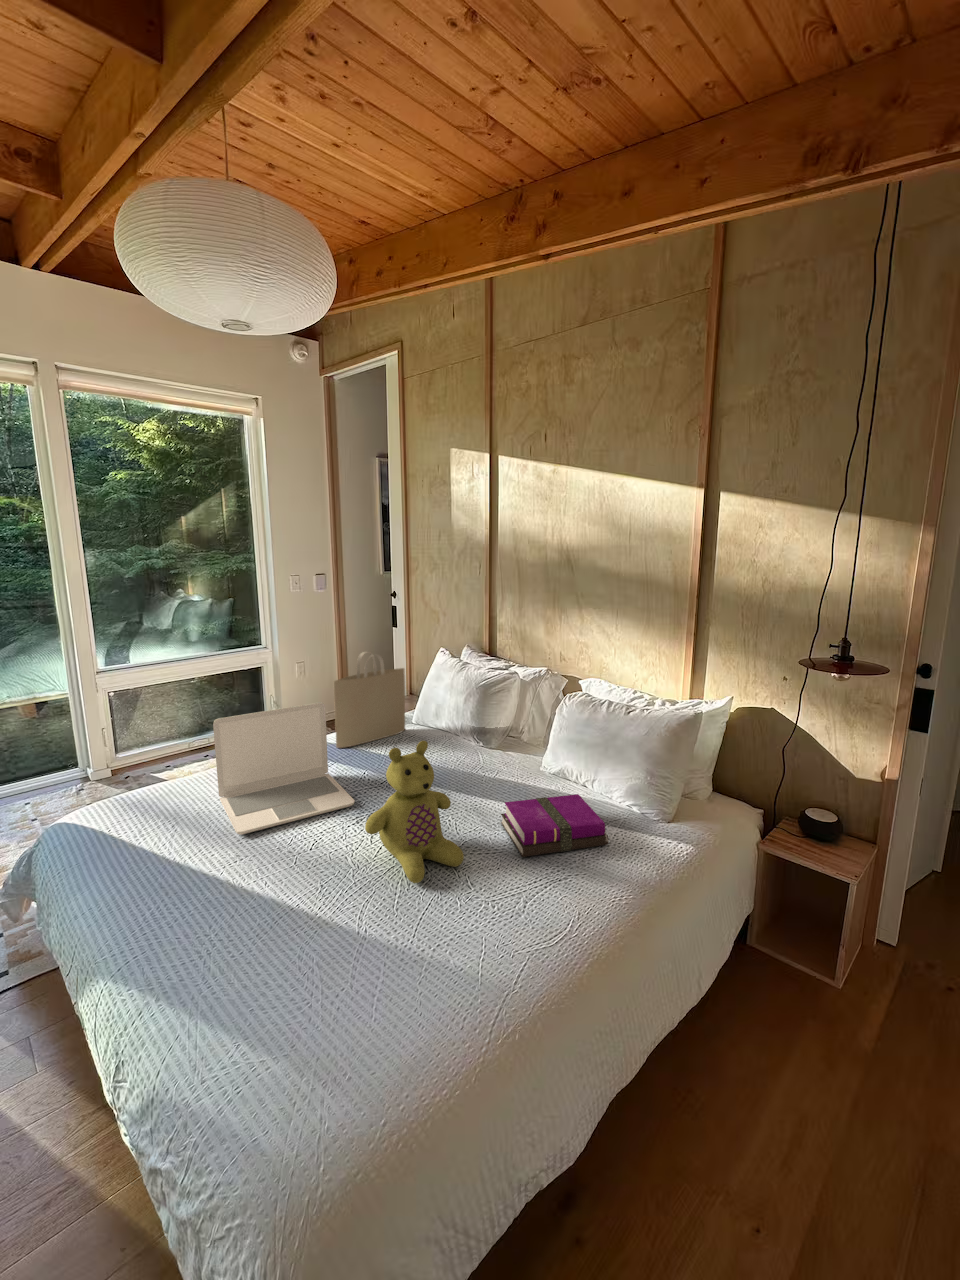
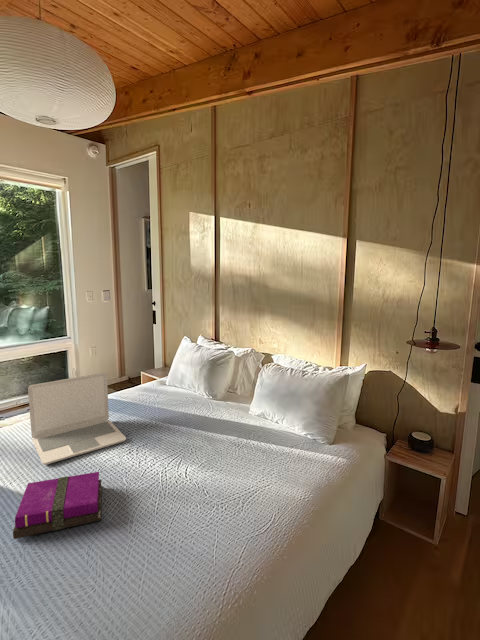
tote bag: present [334,652,405,748] -> none [114,339,161,402]
stuffed bear: present [365,741,464,883] -> none [132,397,199,494]
notebook: present [501,794,608,857] -> present [13,472,102,539]

